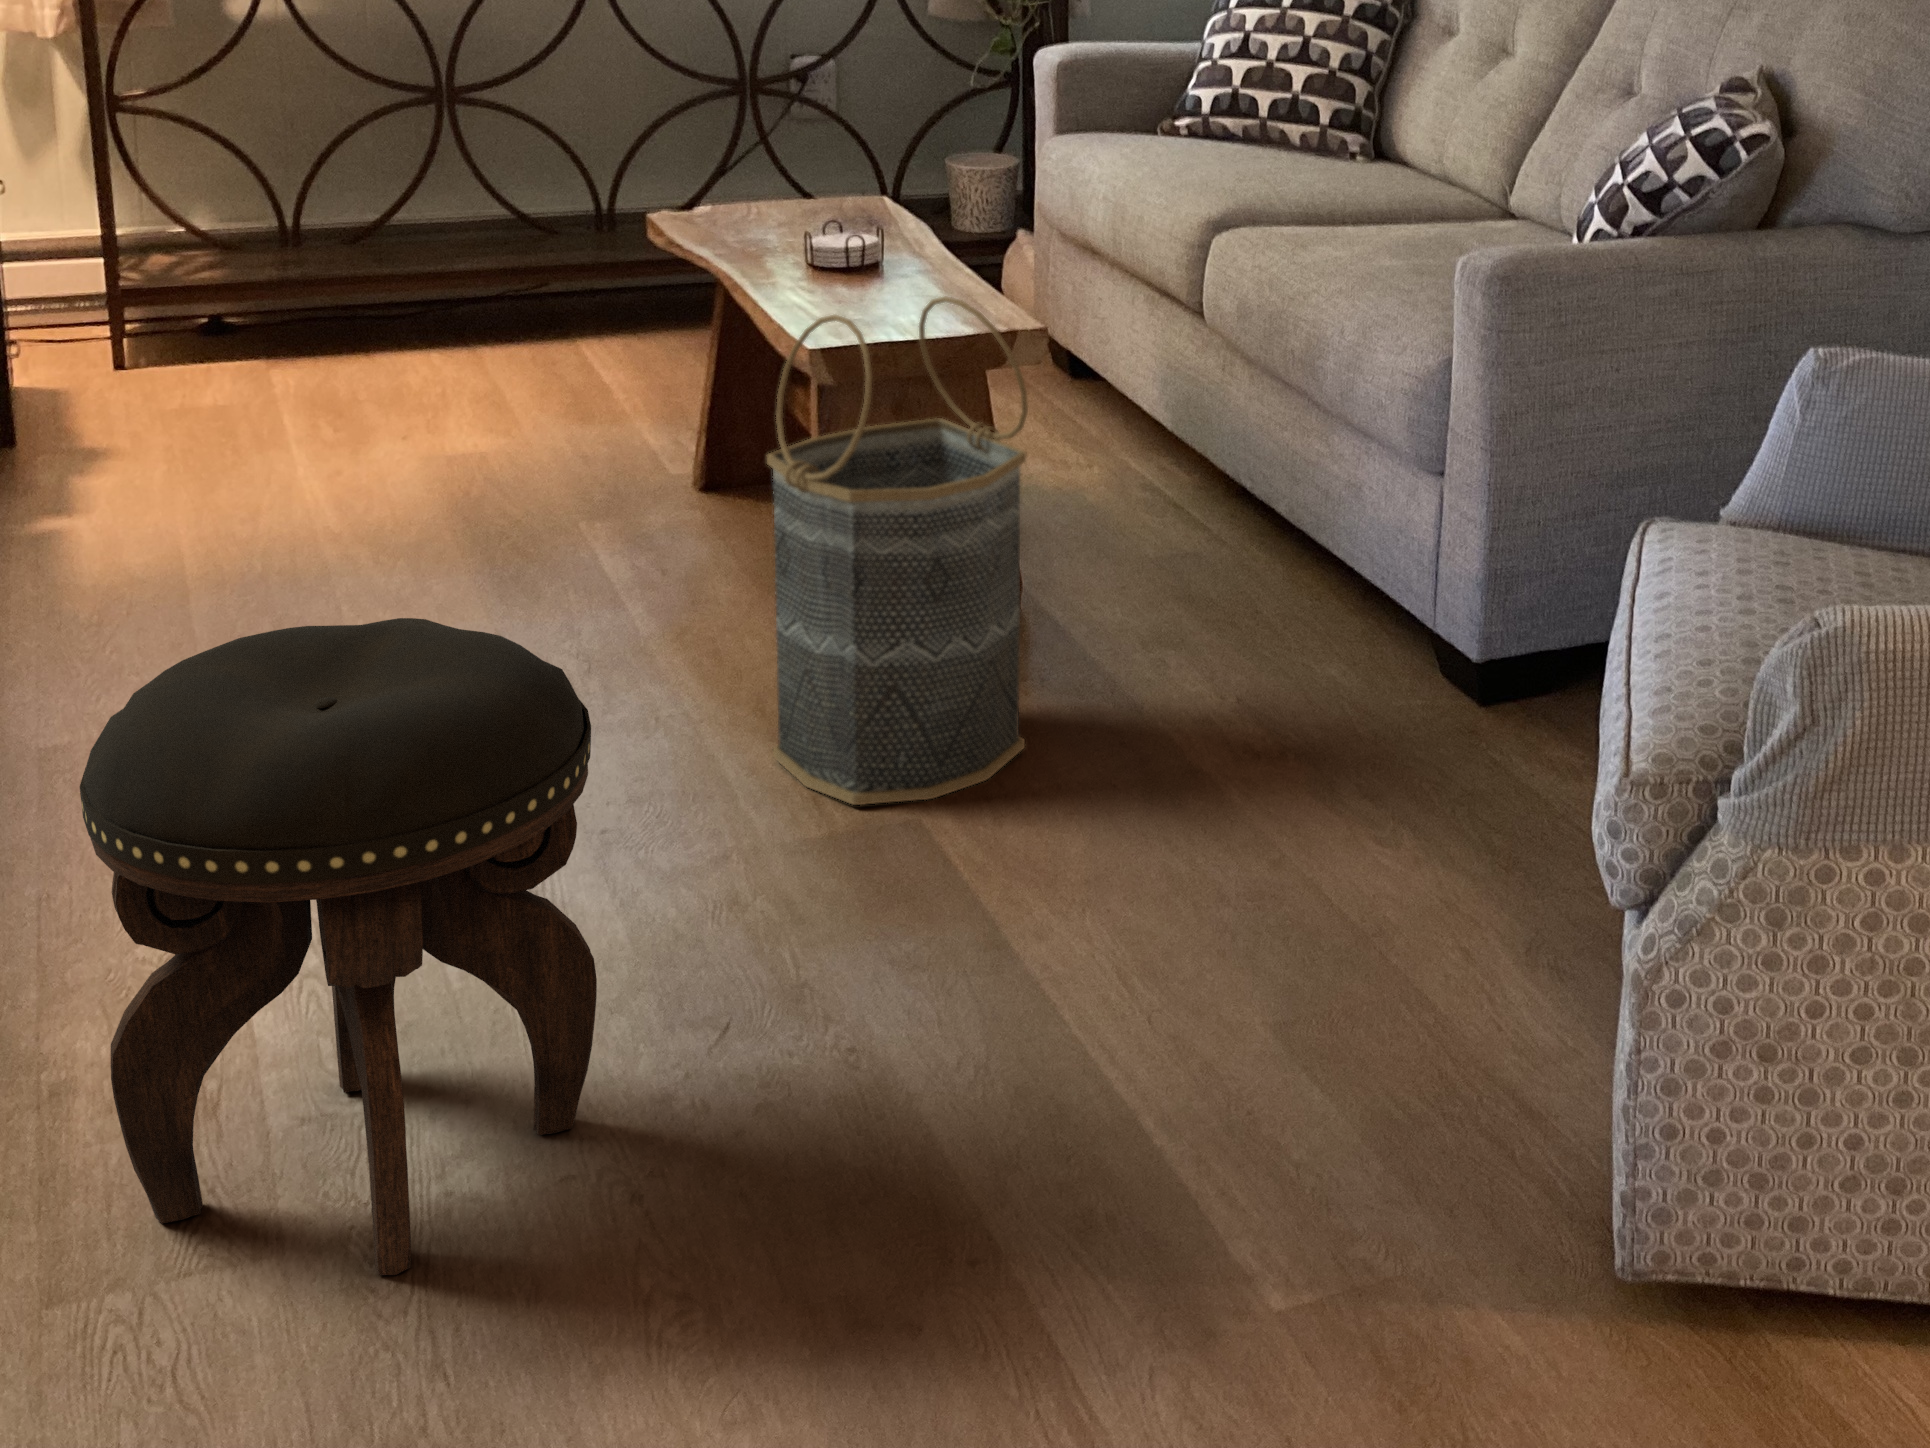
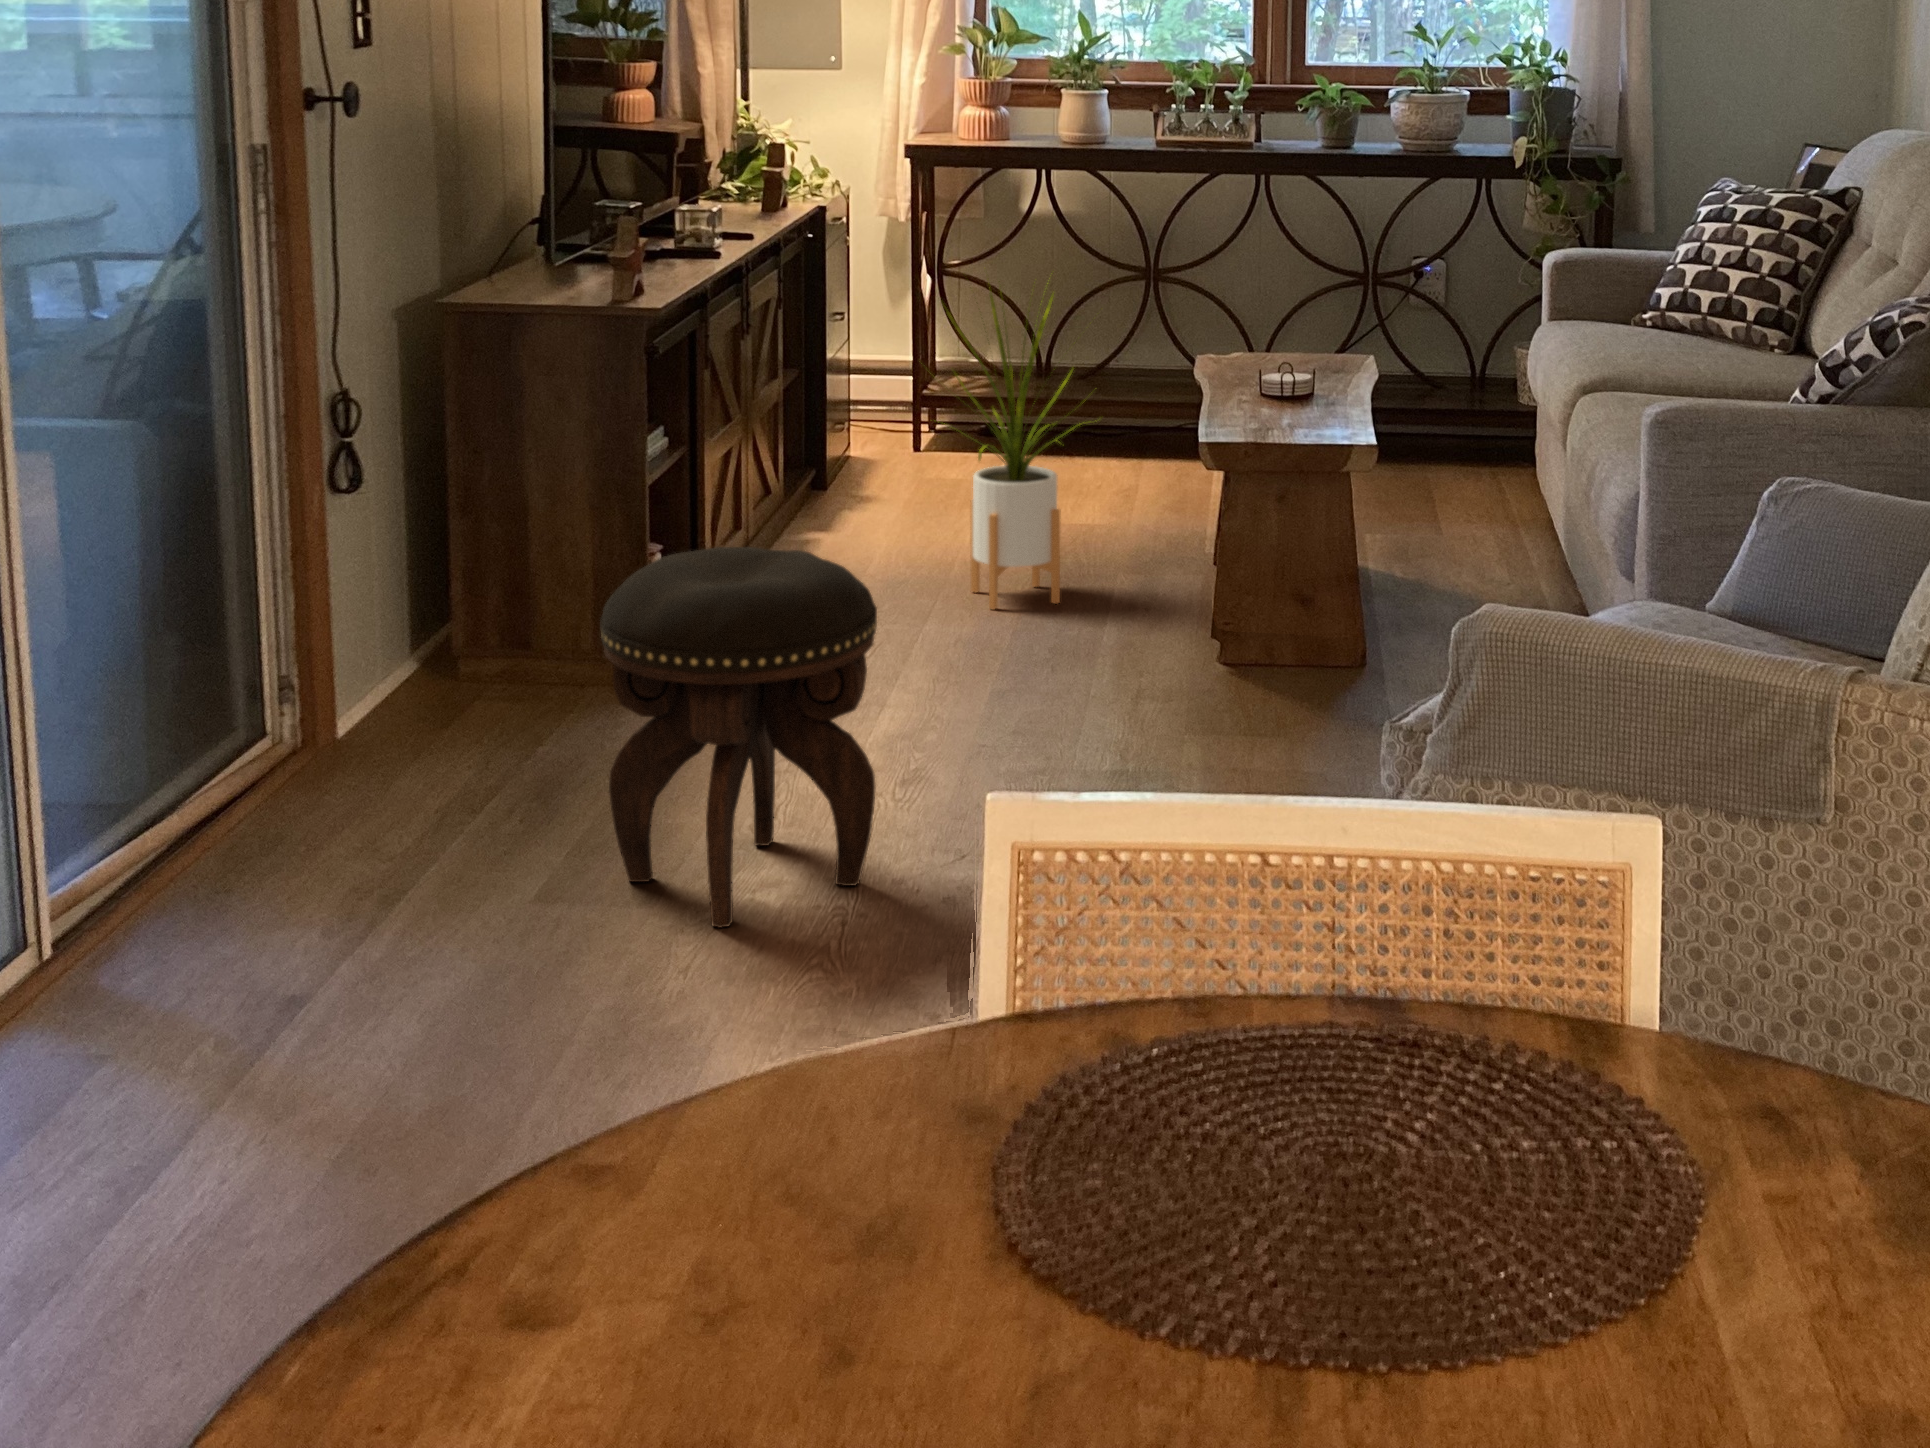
house plant: none [289,107,569,596] -> present [921,273,1096,610]
basket: present [767,296,1028,805] -> none [1123,407,1297,768]

